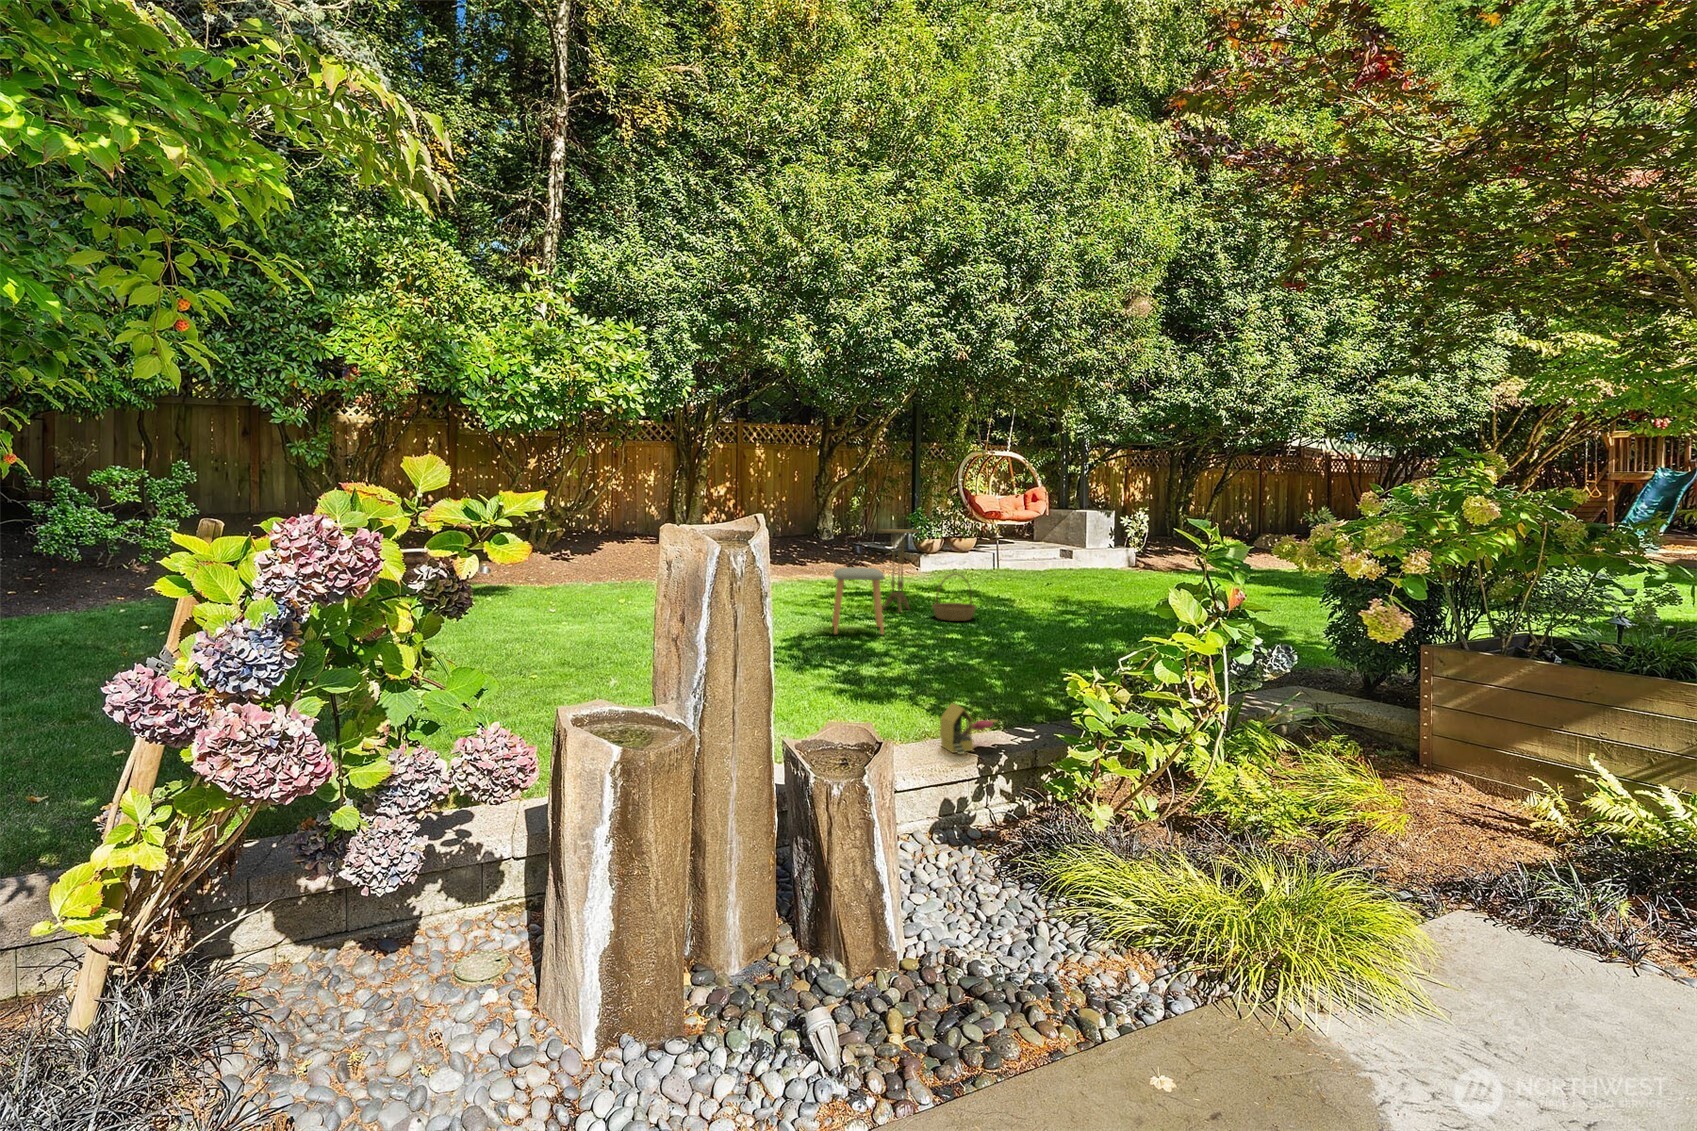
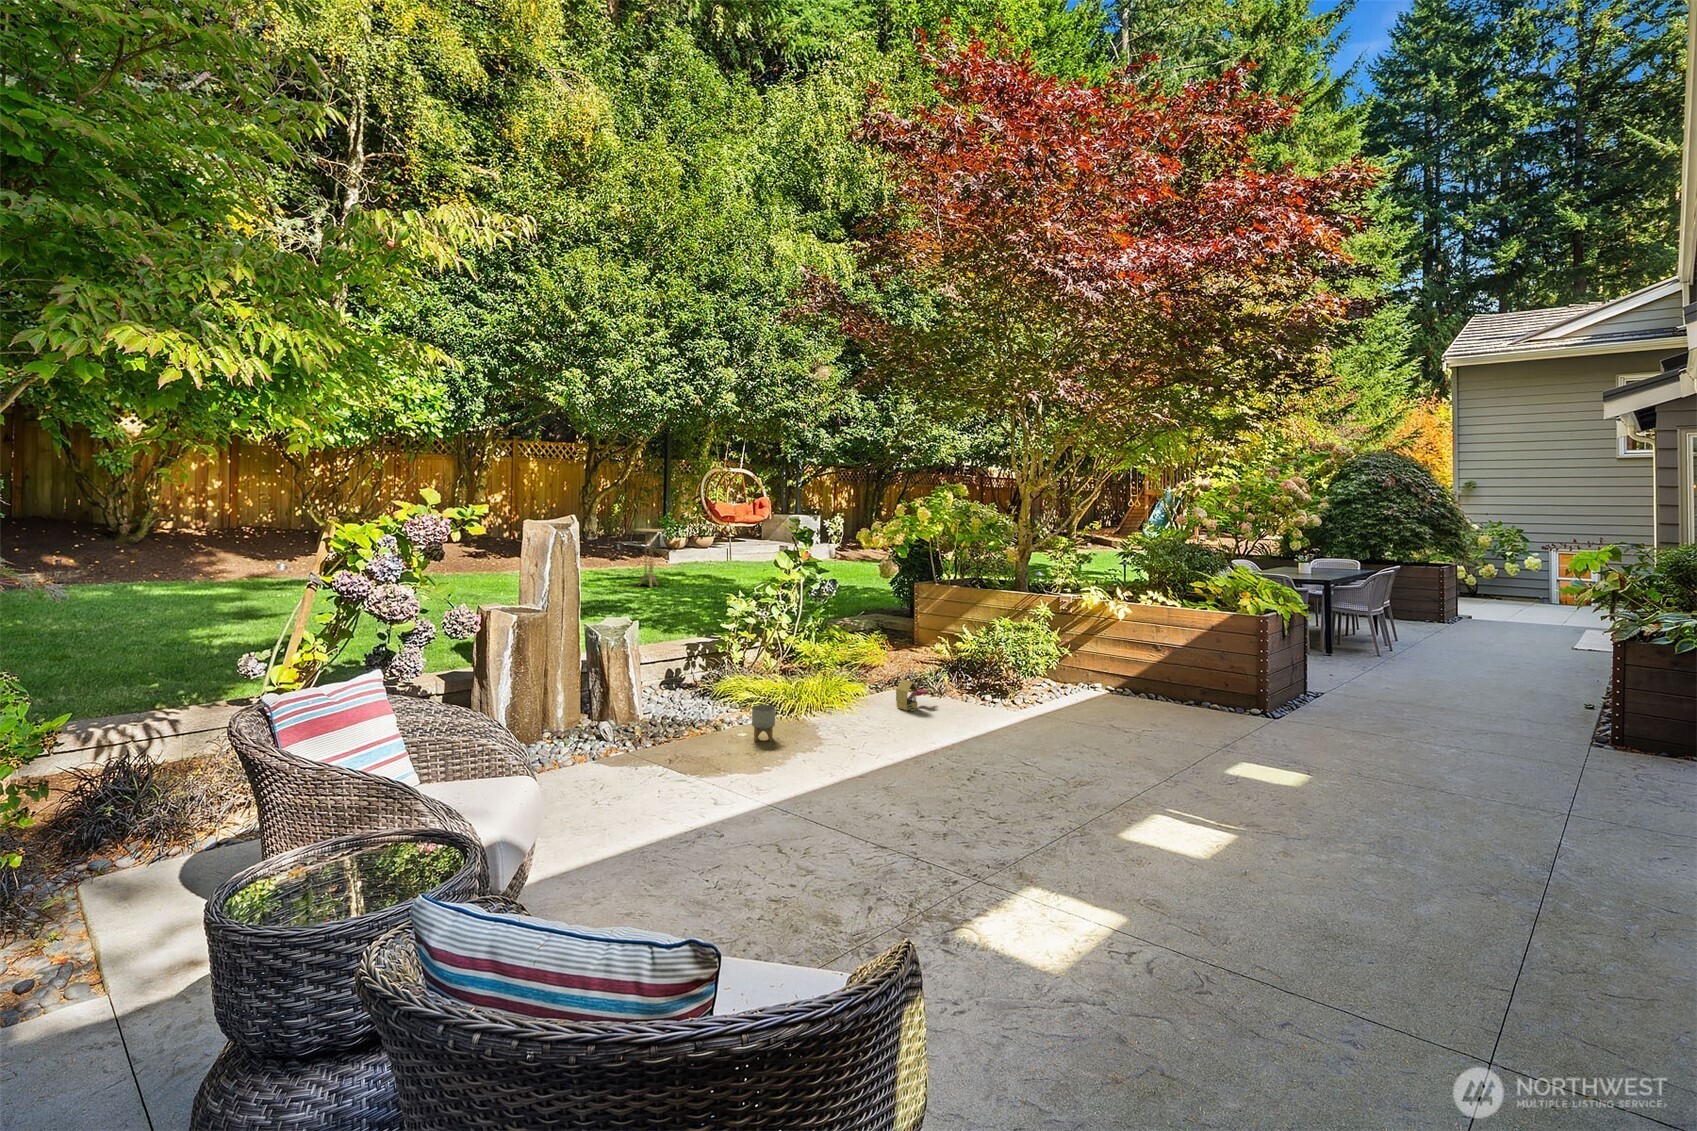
stool: present [832,567,885,635] -> none [601,555,639,600]
basket: present [932,573,976,621] -> none [673,559,704,591]
toy house: present [940,703,997,754] -> present [896,679,928,711]
planter: none [1174,974,1239,1085] -> present [752,705,775,741]

